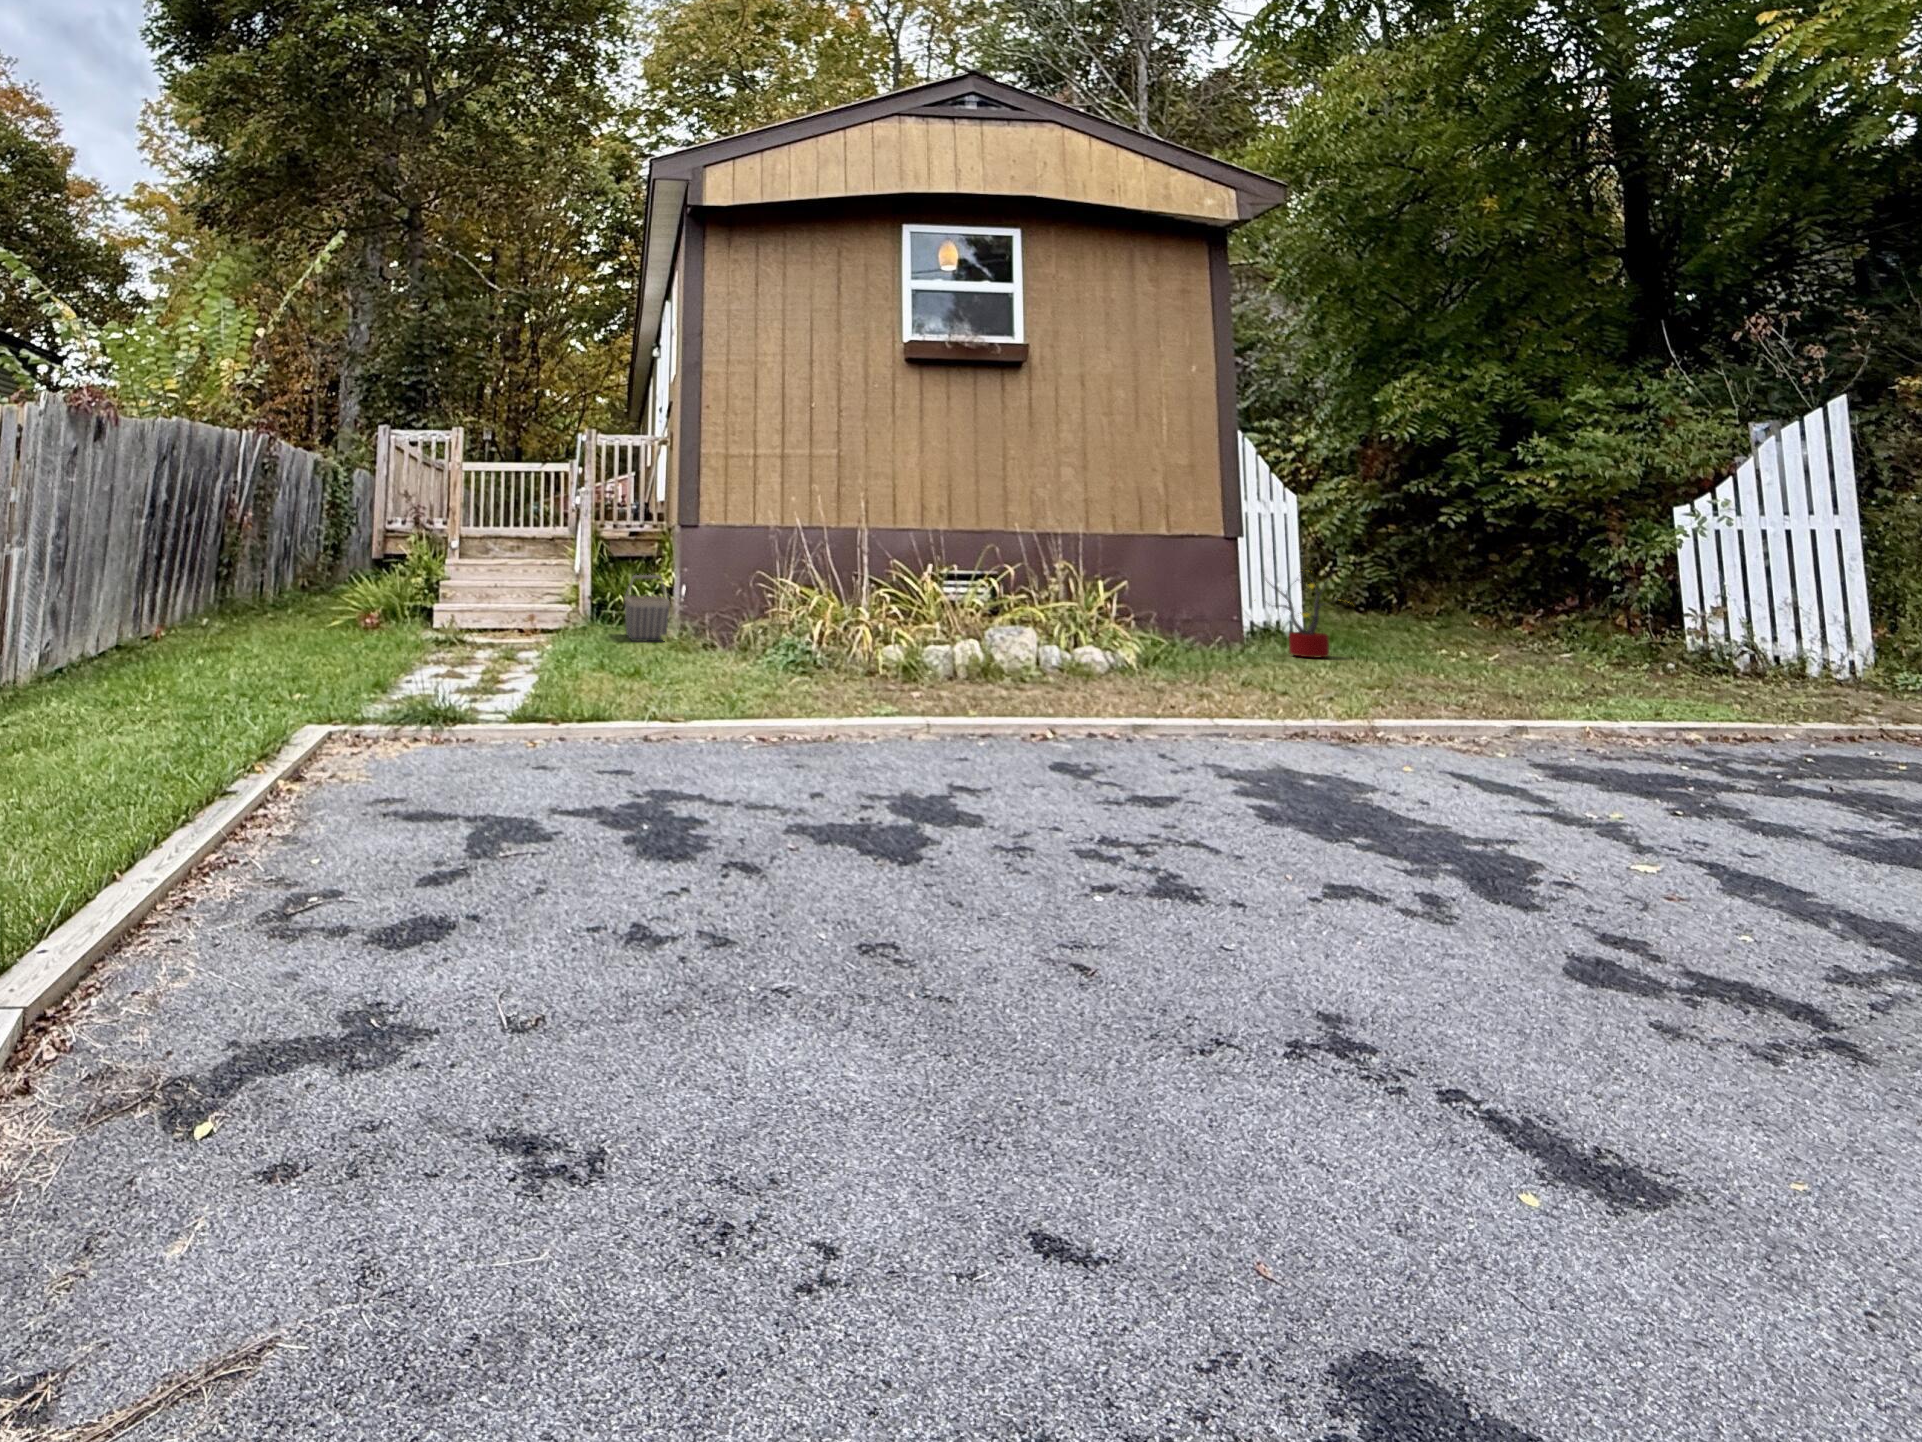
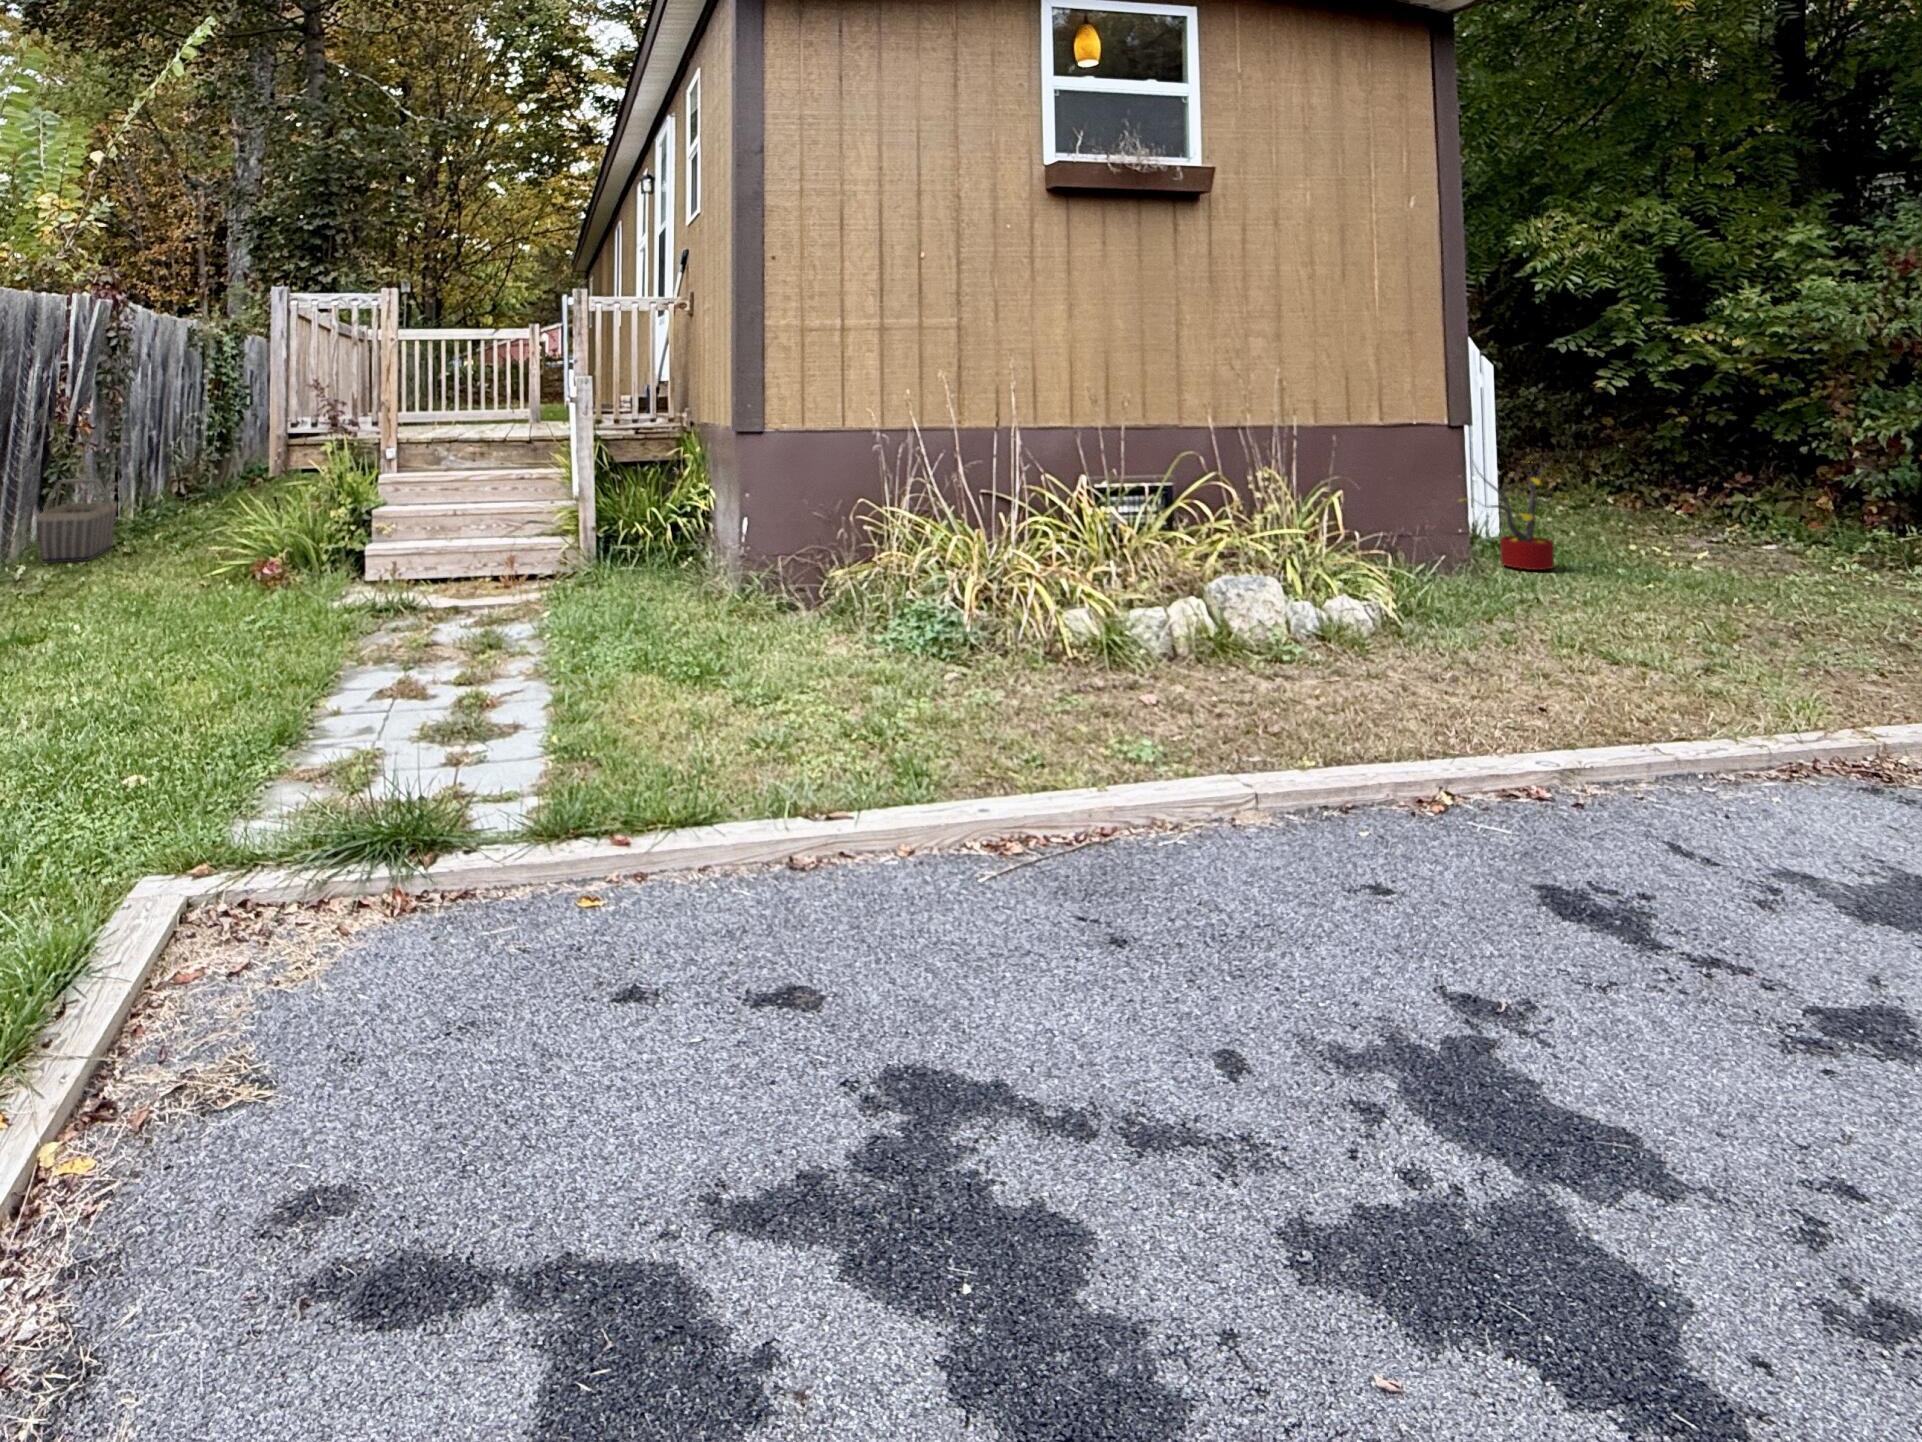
basket: present [624,575,670,641] -> present [36,478,117,563]

